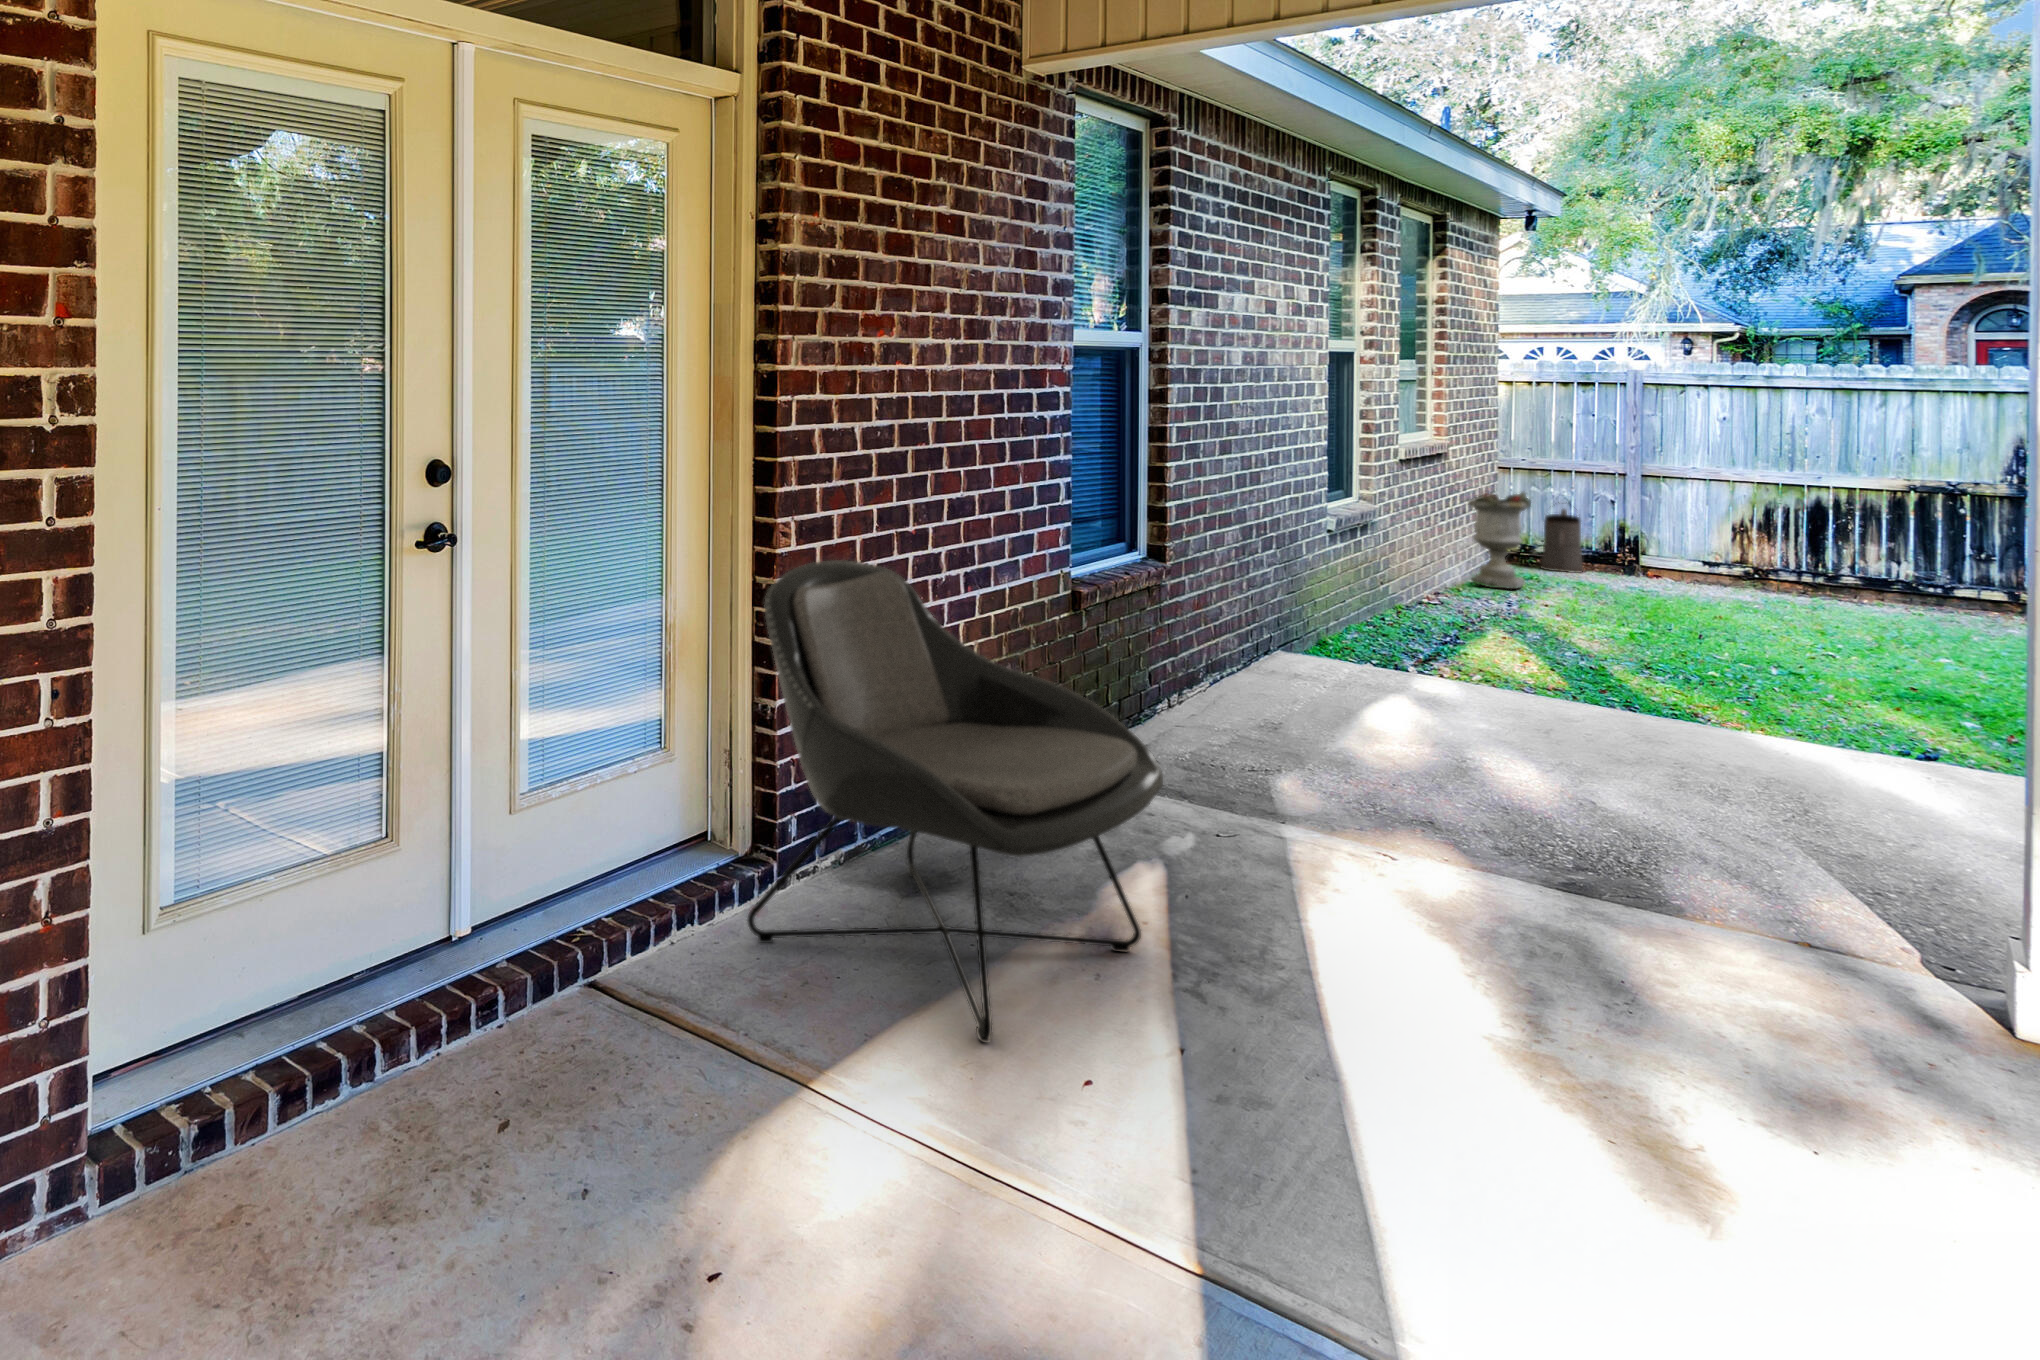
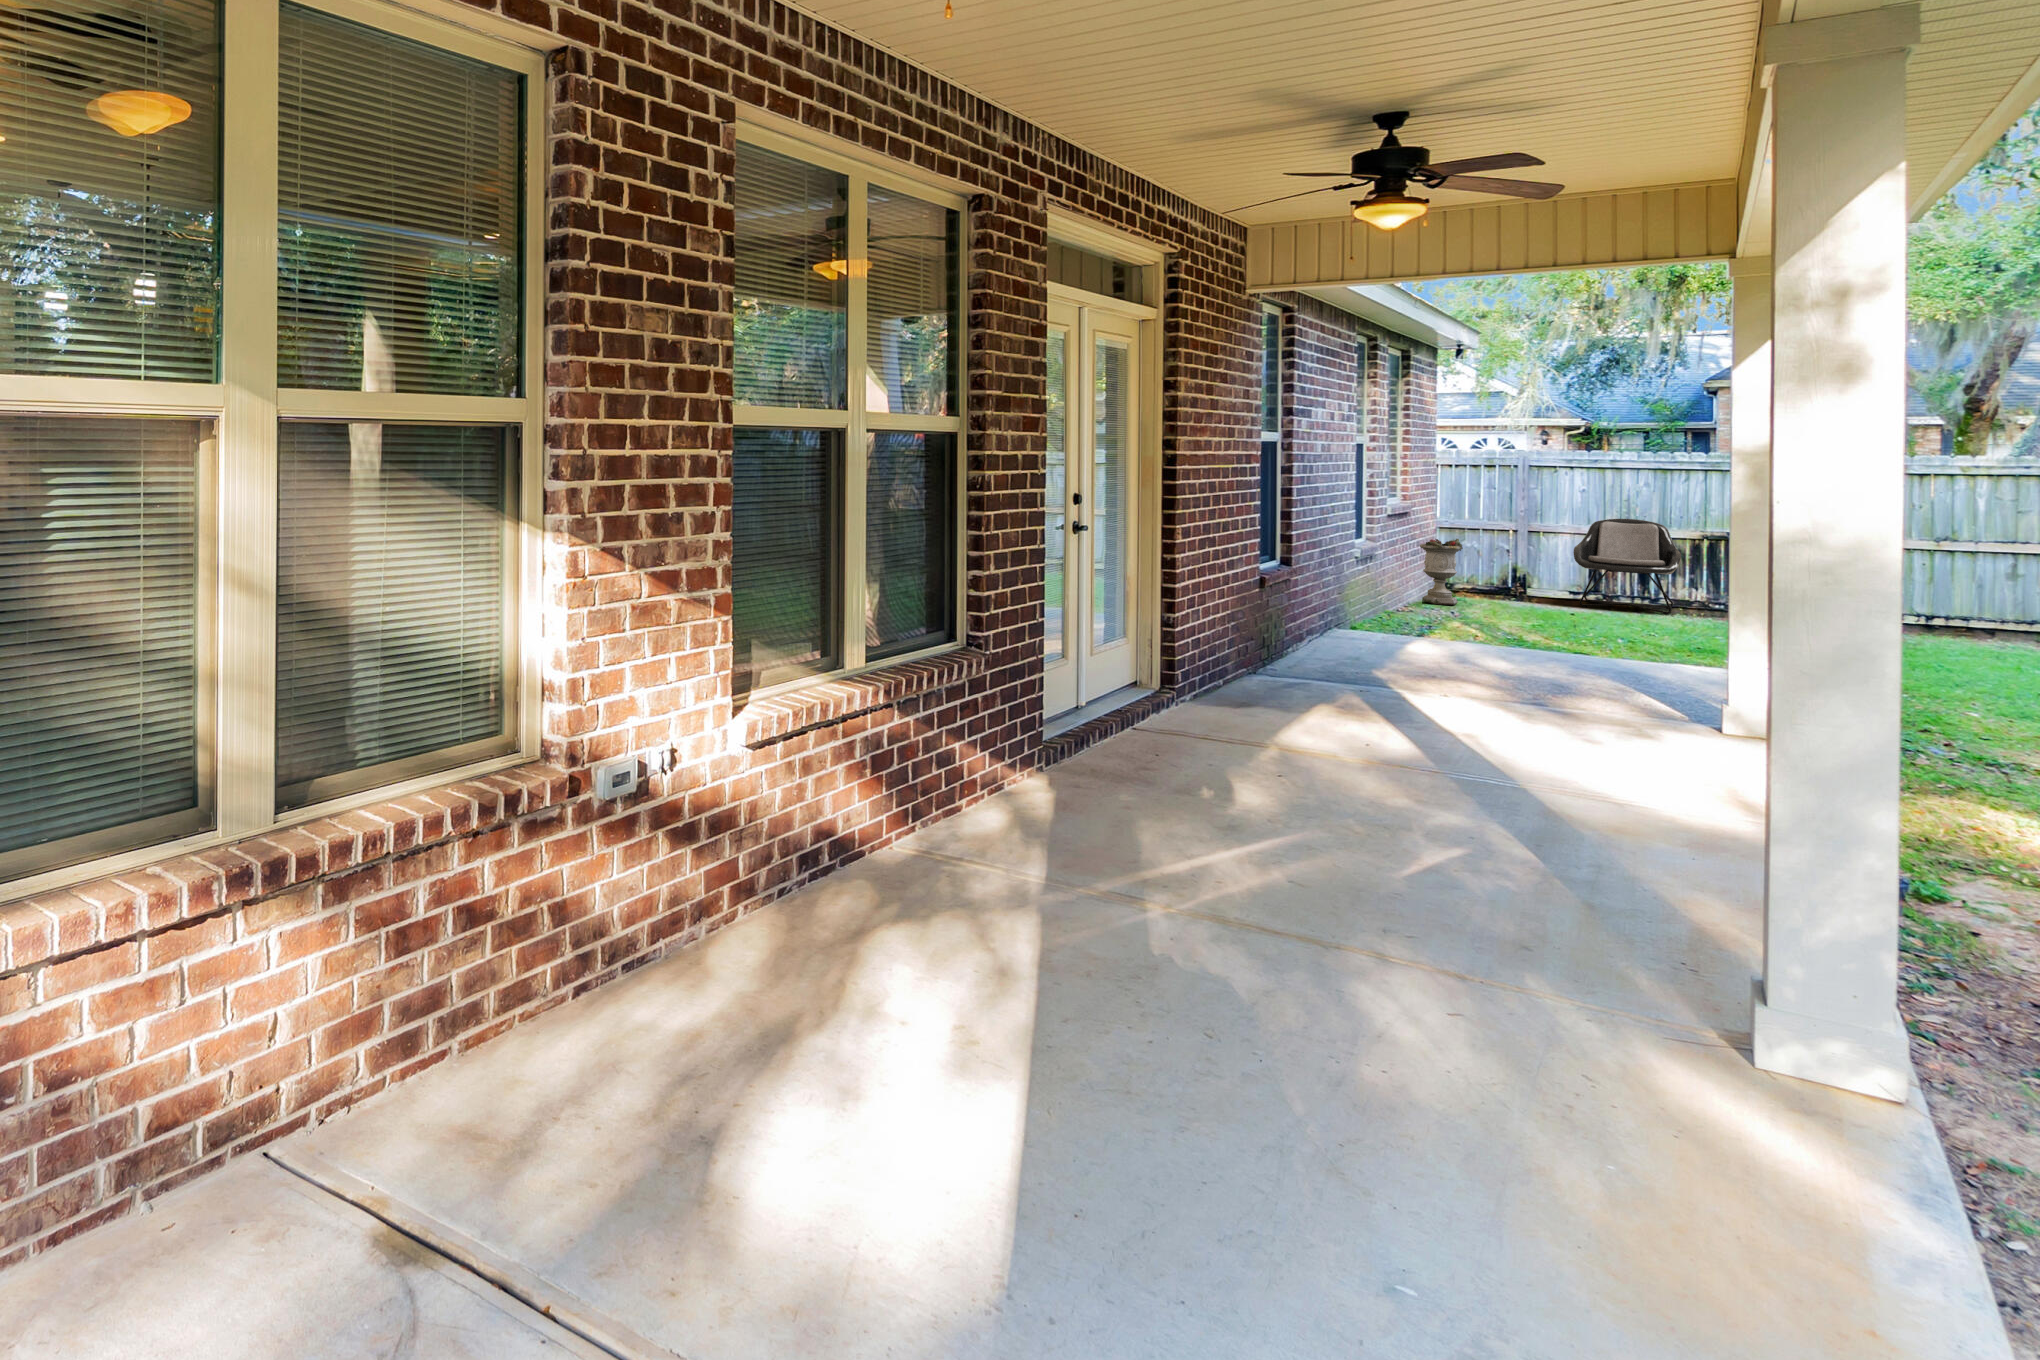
watering can: present [1541,509,1584,573] -> none [1463,548,1492,597]
lounge chair: present [747,560,1163,1043] -> present [1573,519,1681,615]

